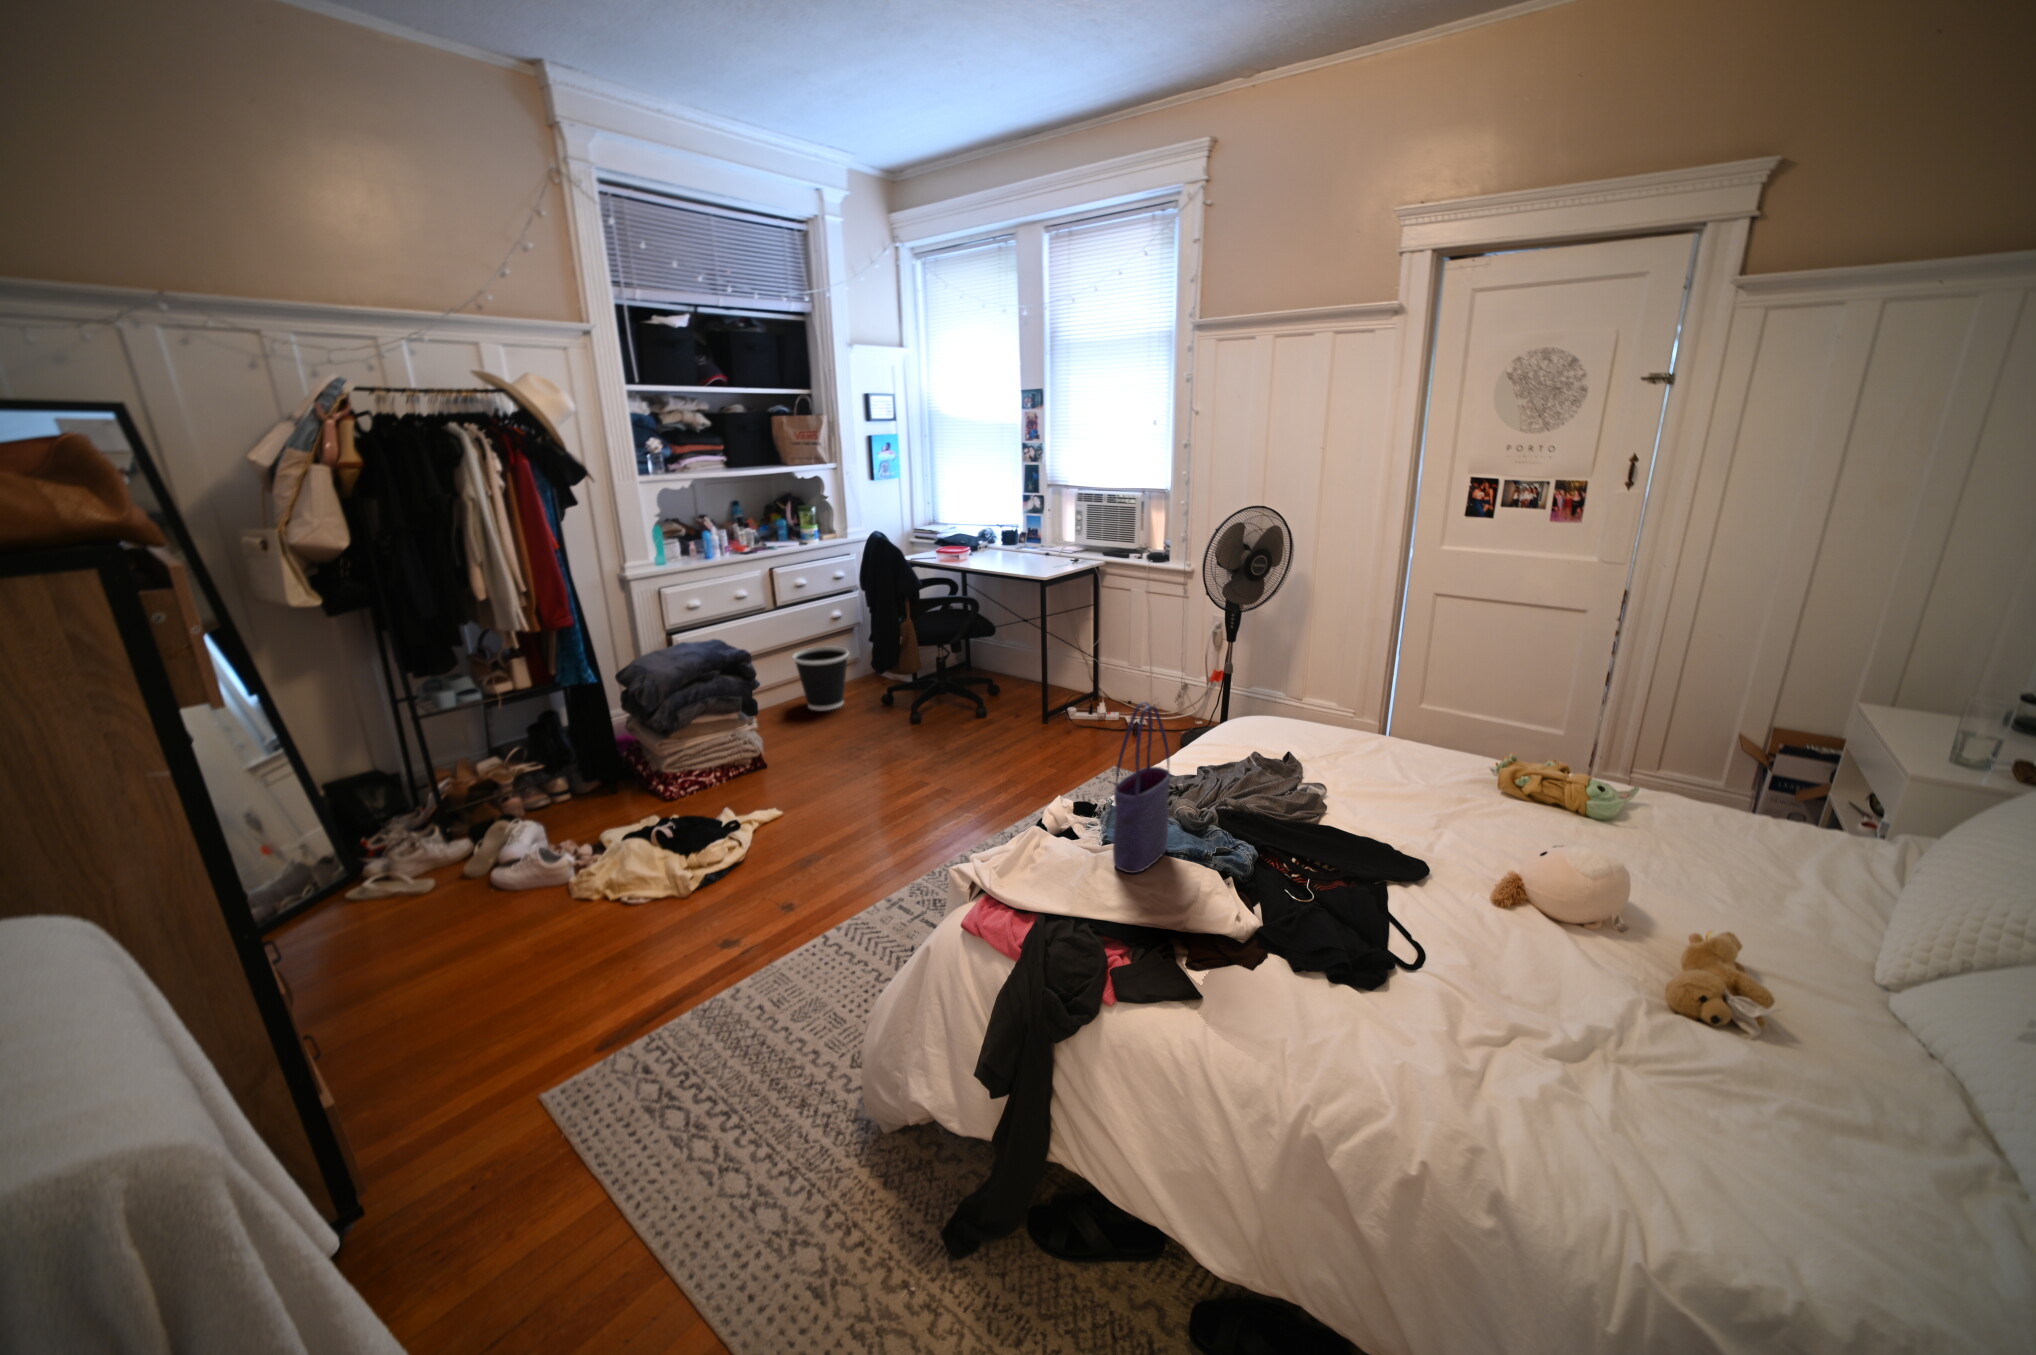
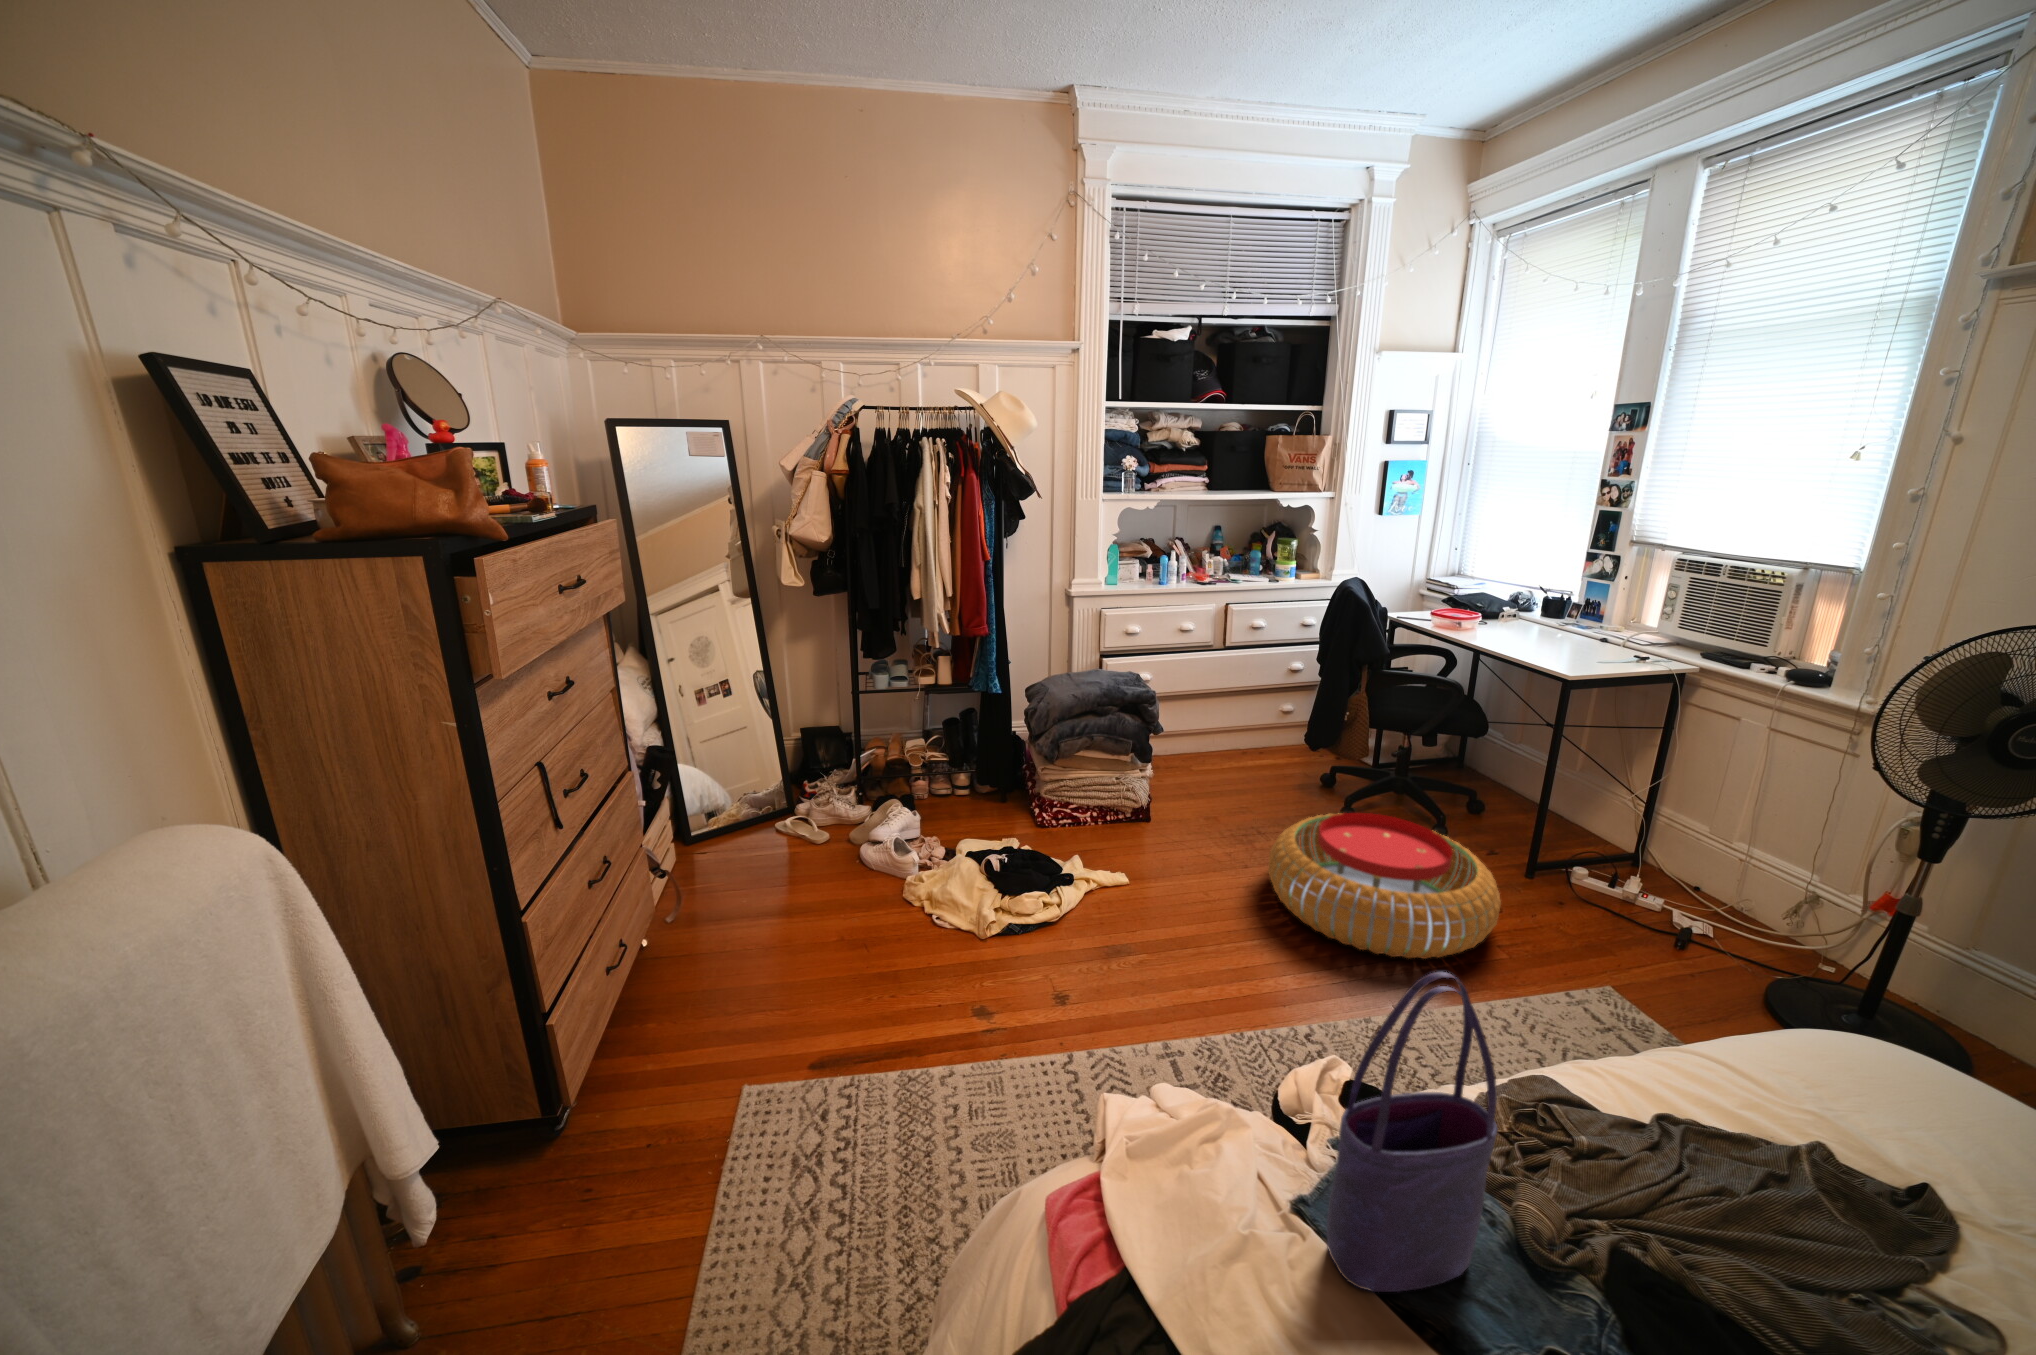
wastebasket: present [793,647,849,711] -> none [1219,703,1286,779]
pouf: none [889,699,1042,793] -> present [1268,813,1501,959]

